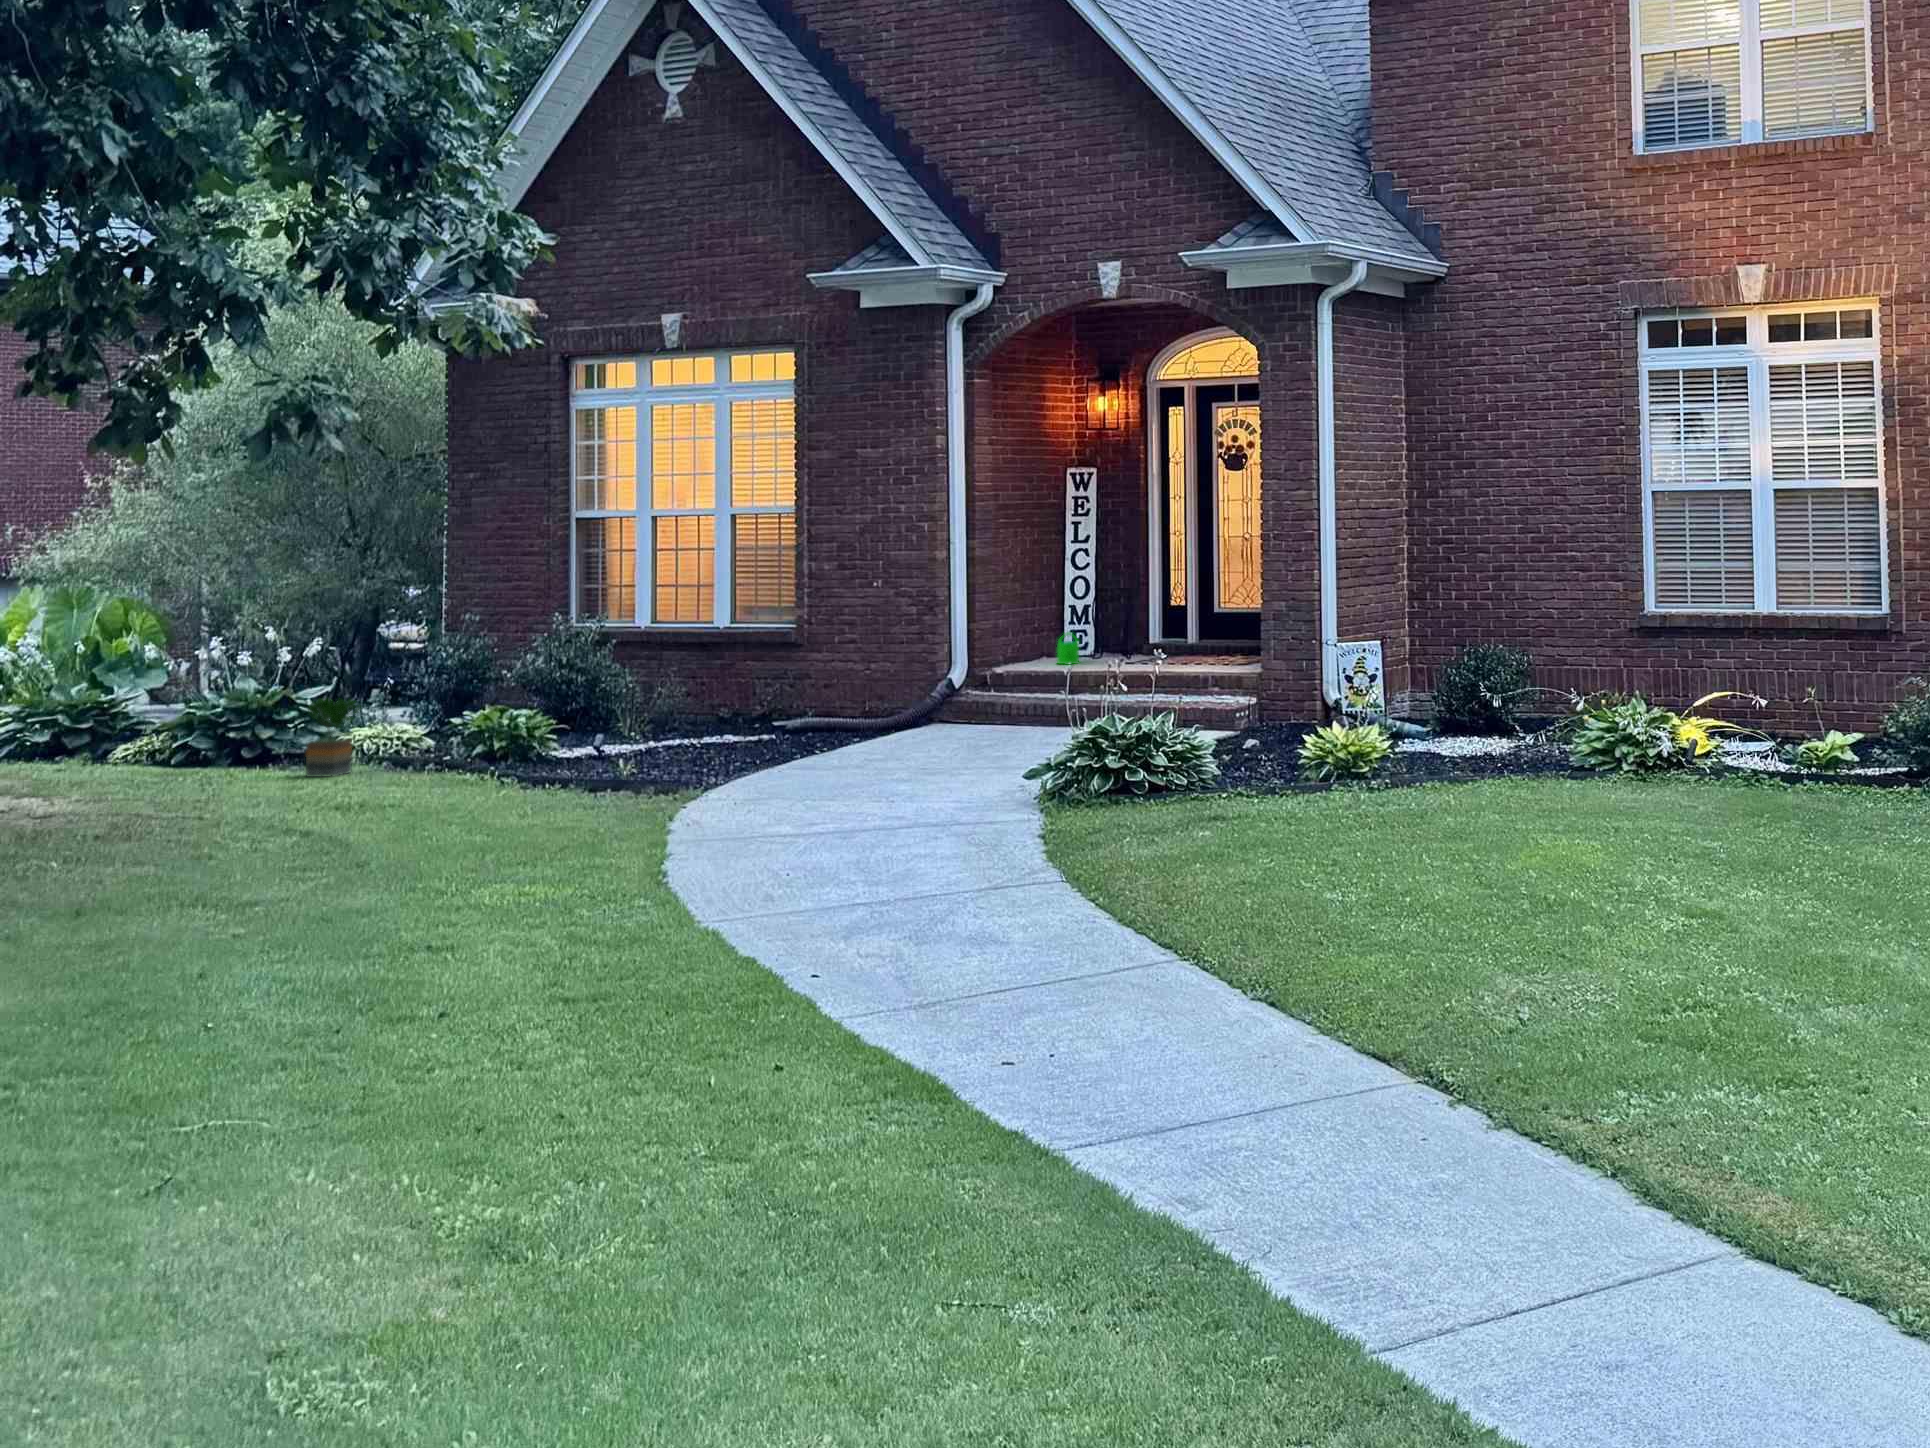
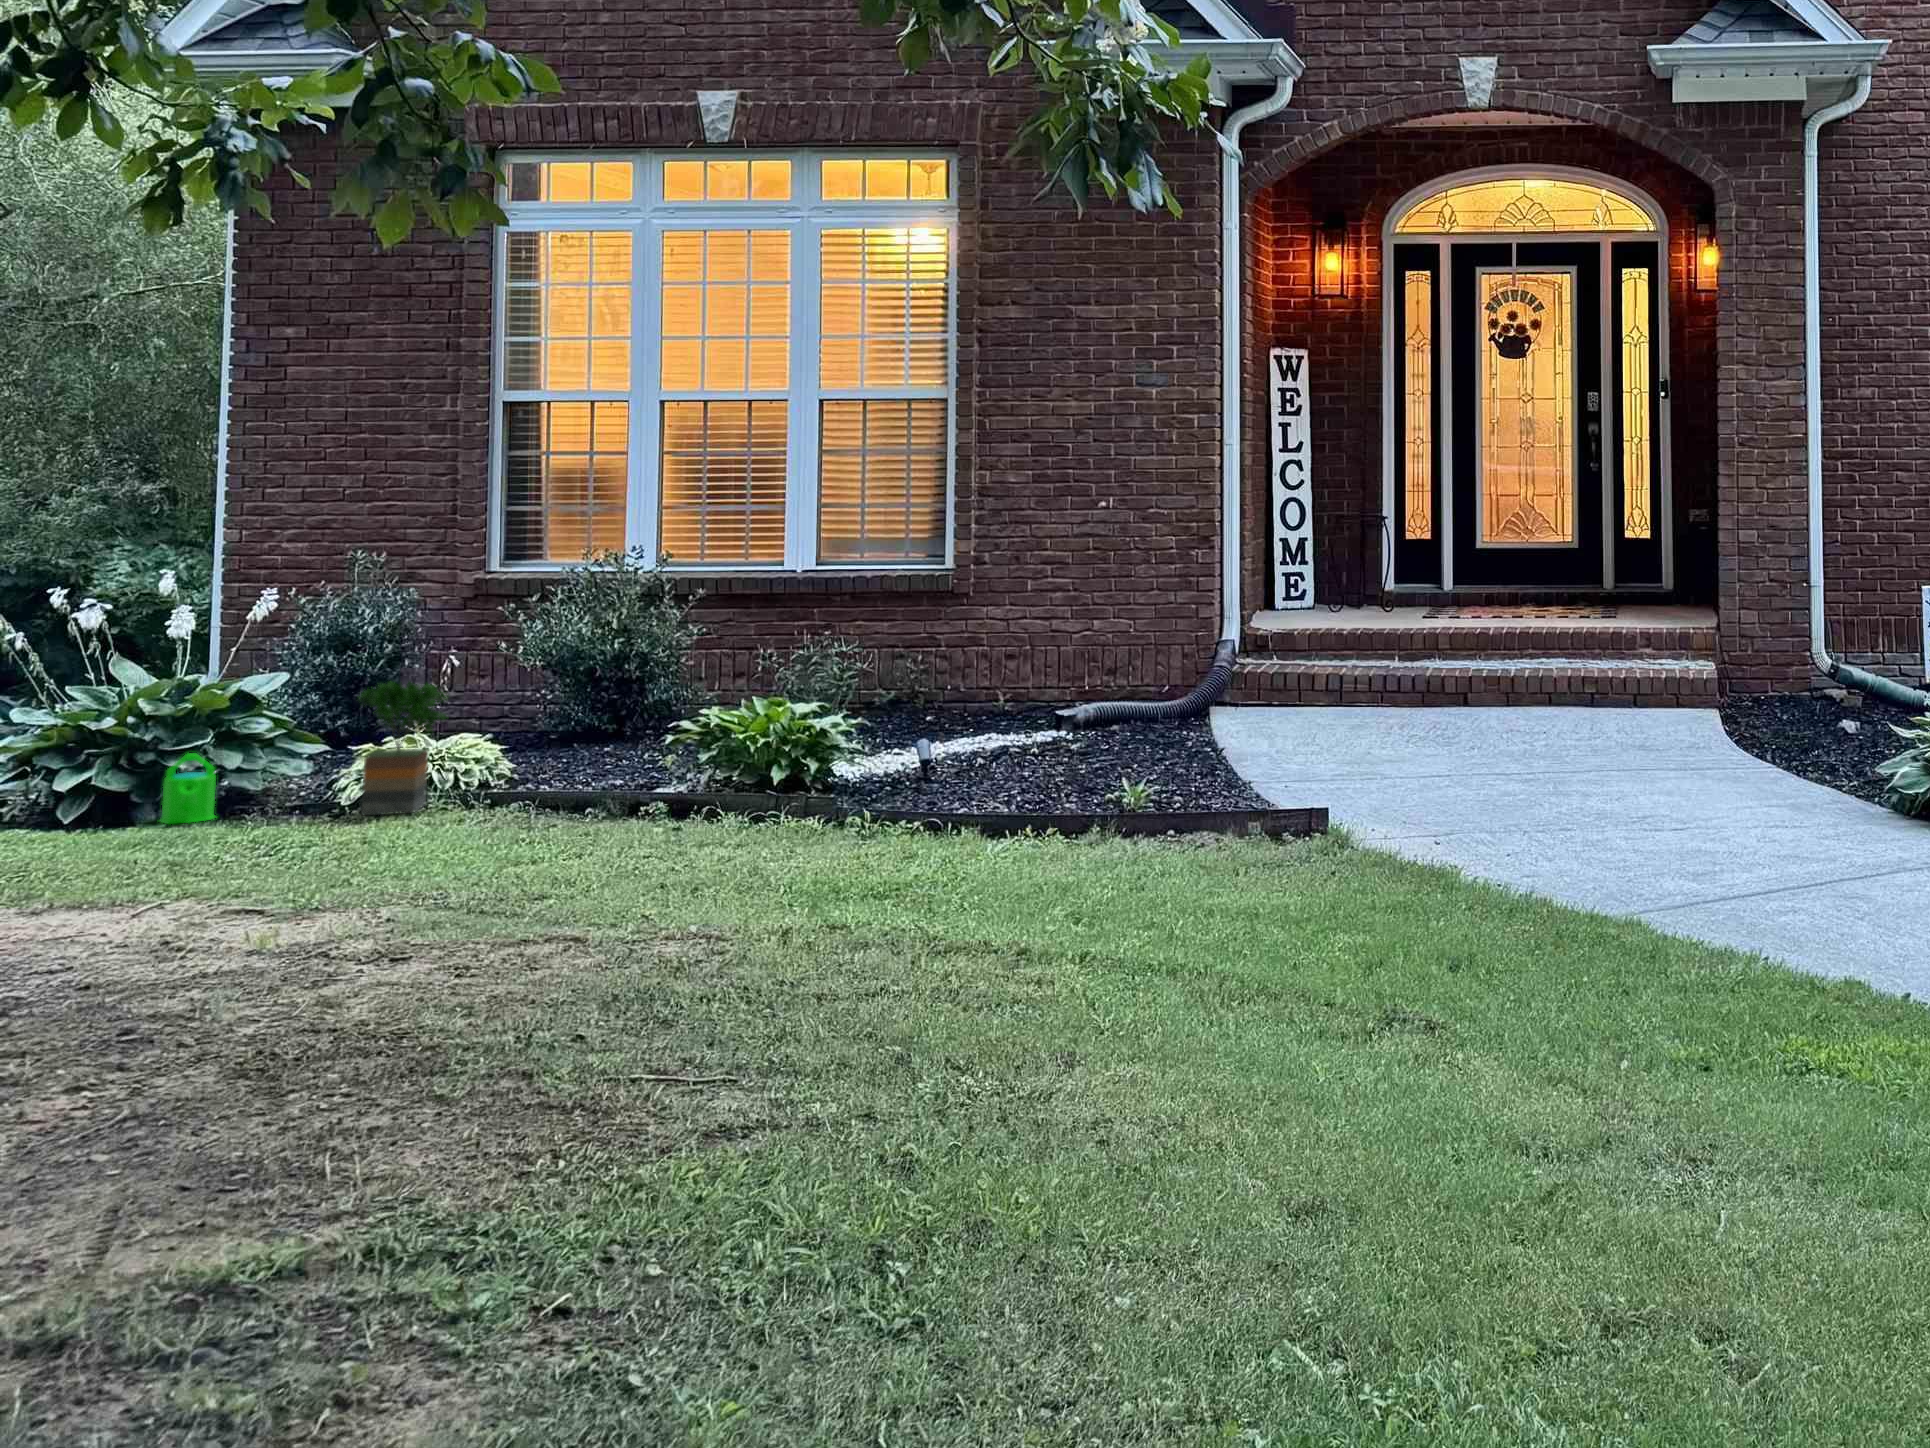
watering can: present [1057,632,1079,664] -> present [160,753,216,824]

